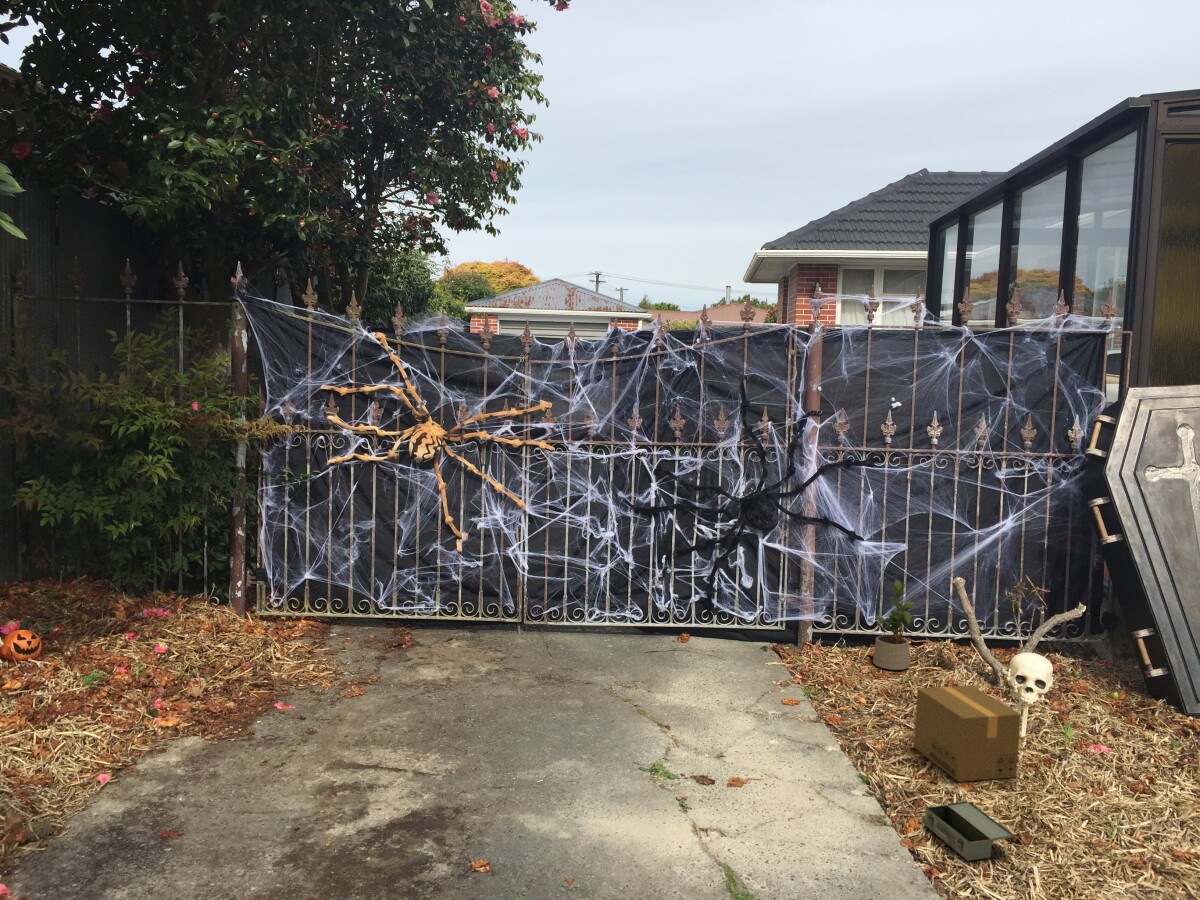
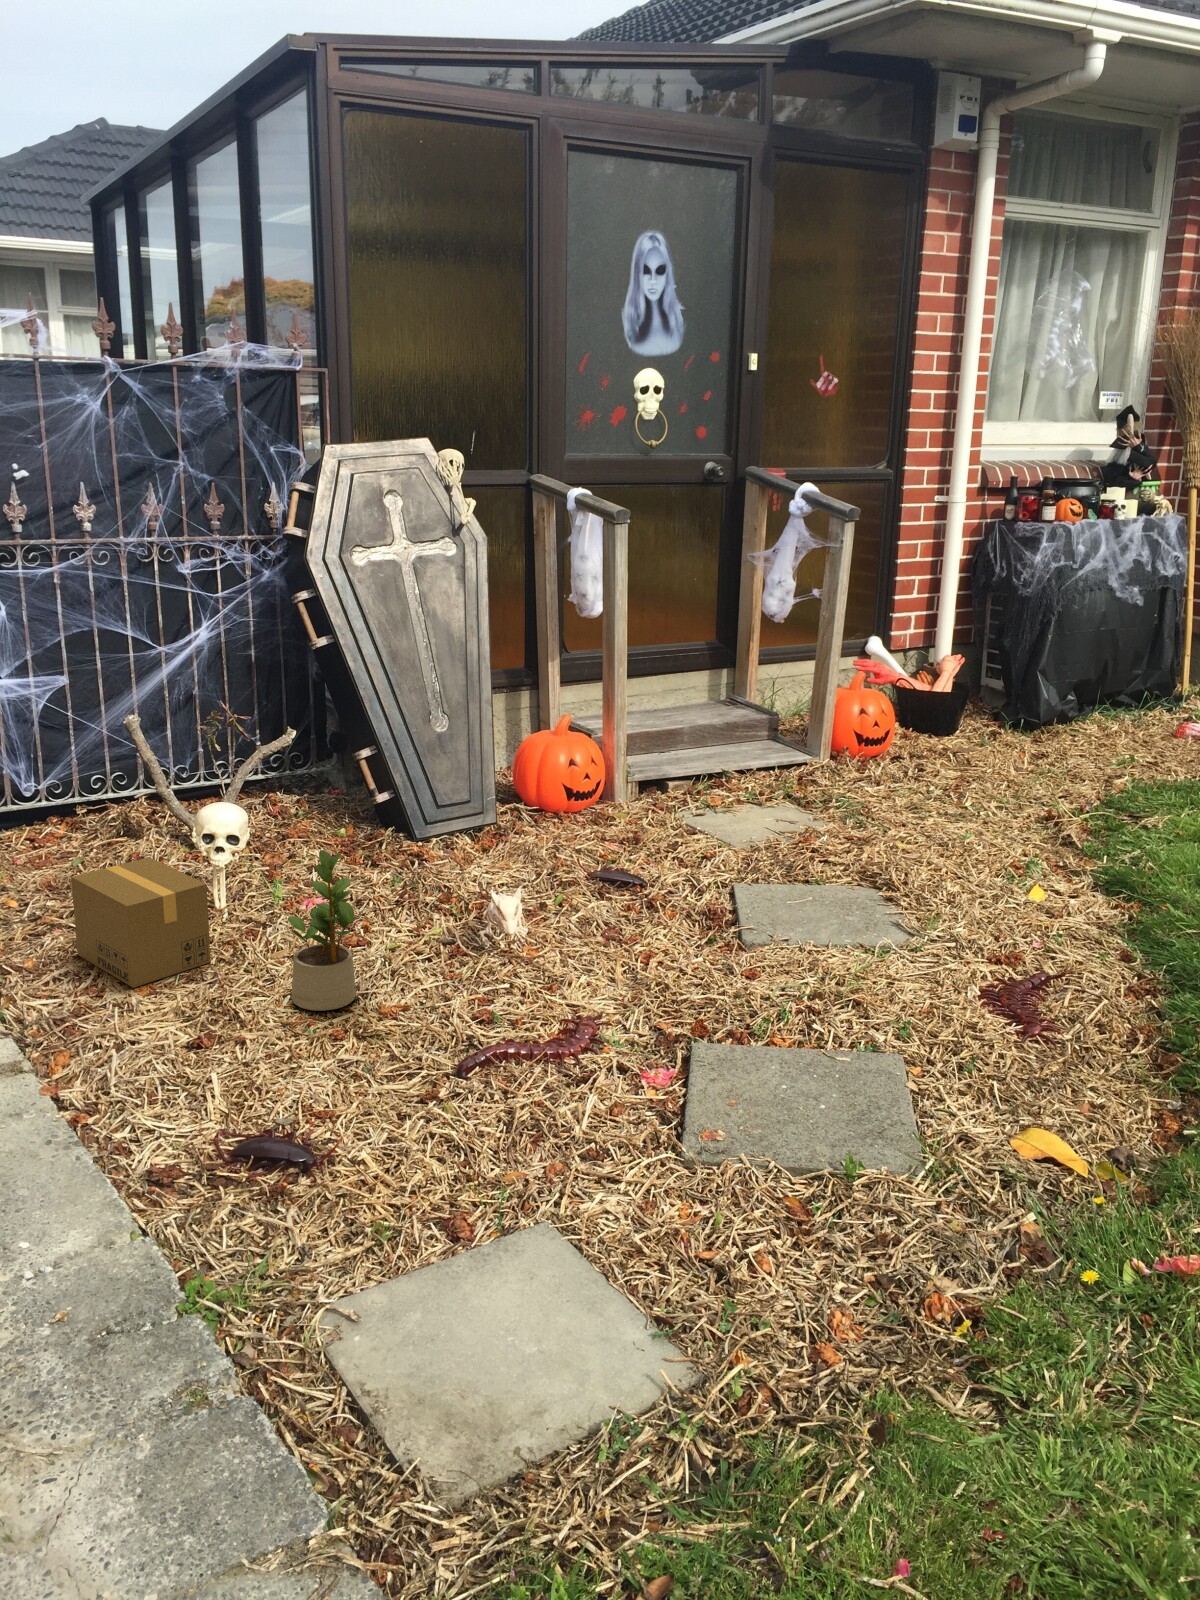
potted plant: present [873,580,915,670] -> present [288,850,365,1011]
toolbox: present [925,801,1014,861] -> none [75,1014,189,1093]

